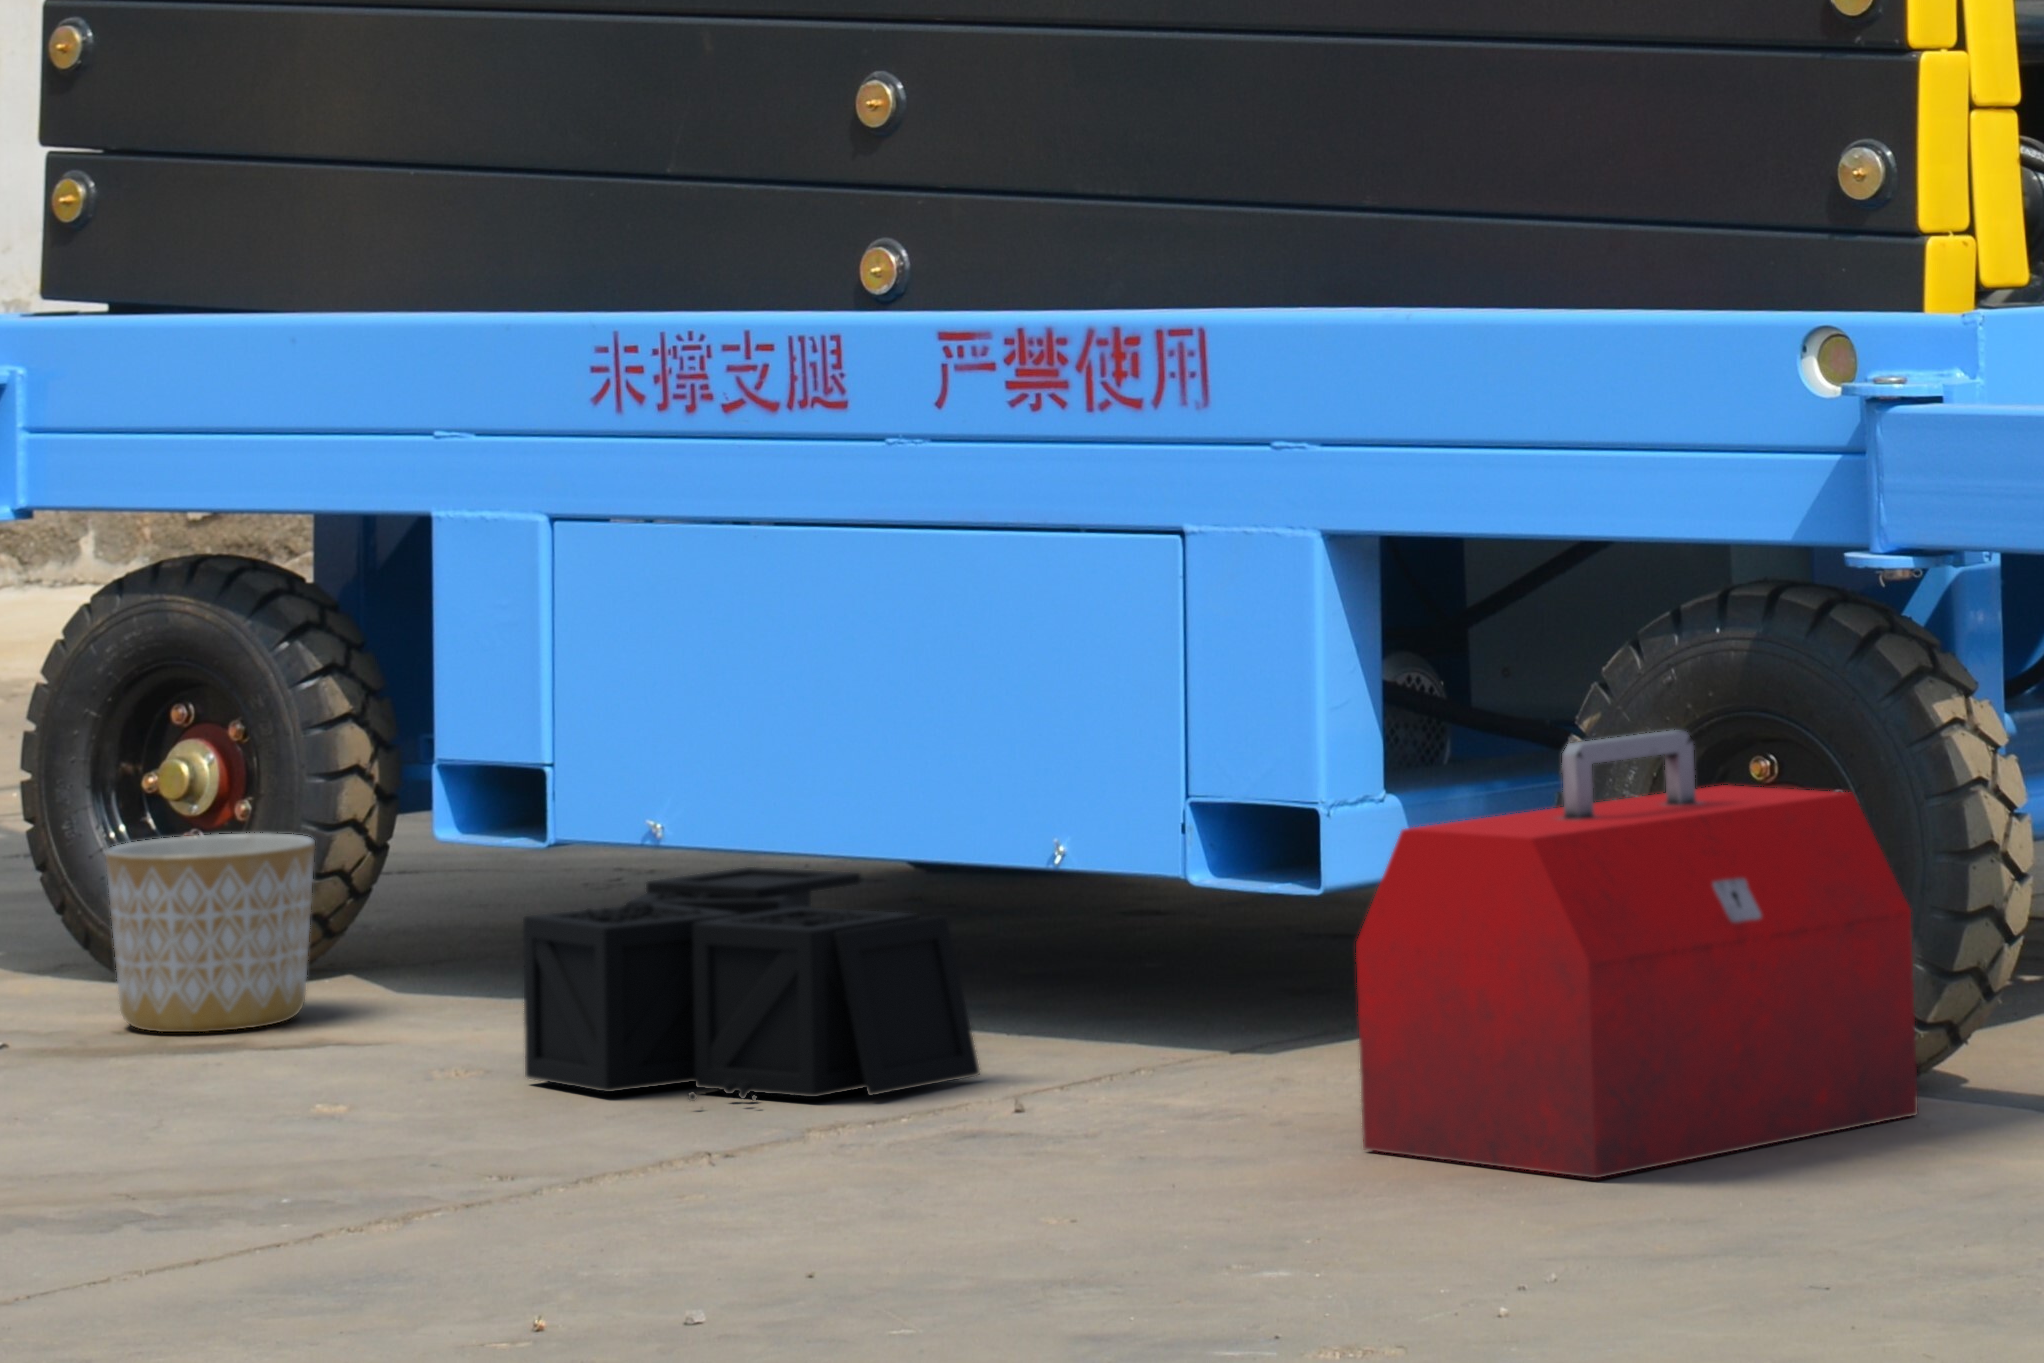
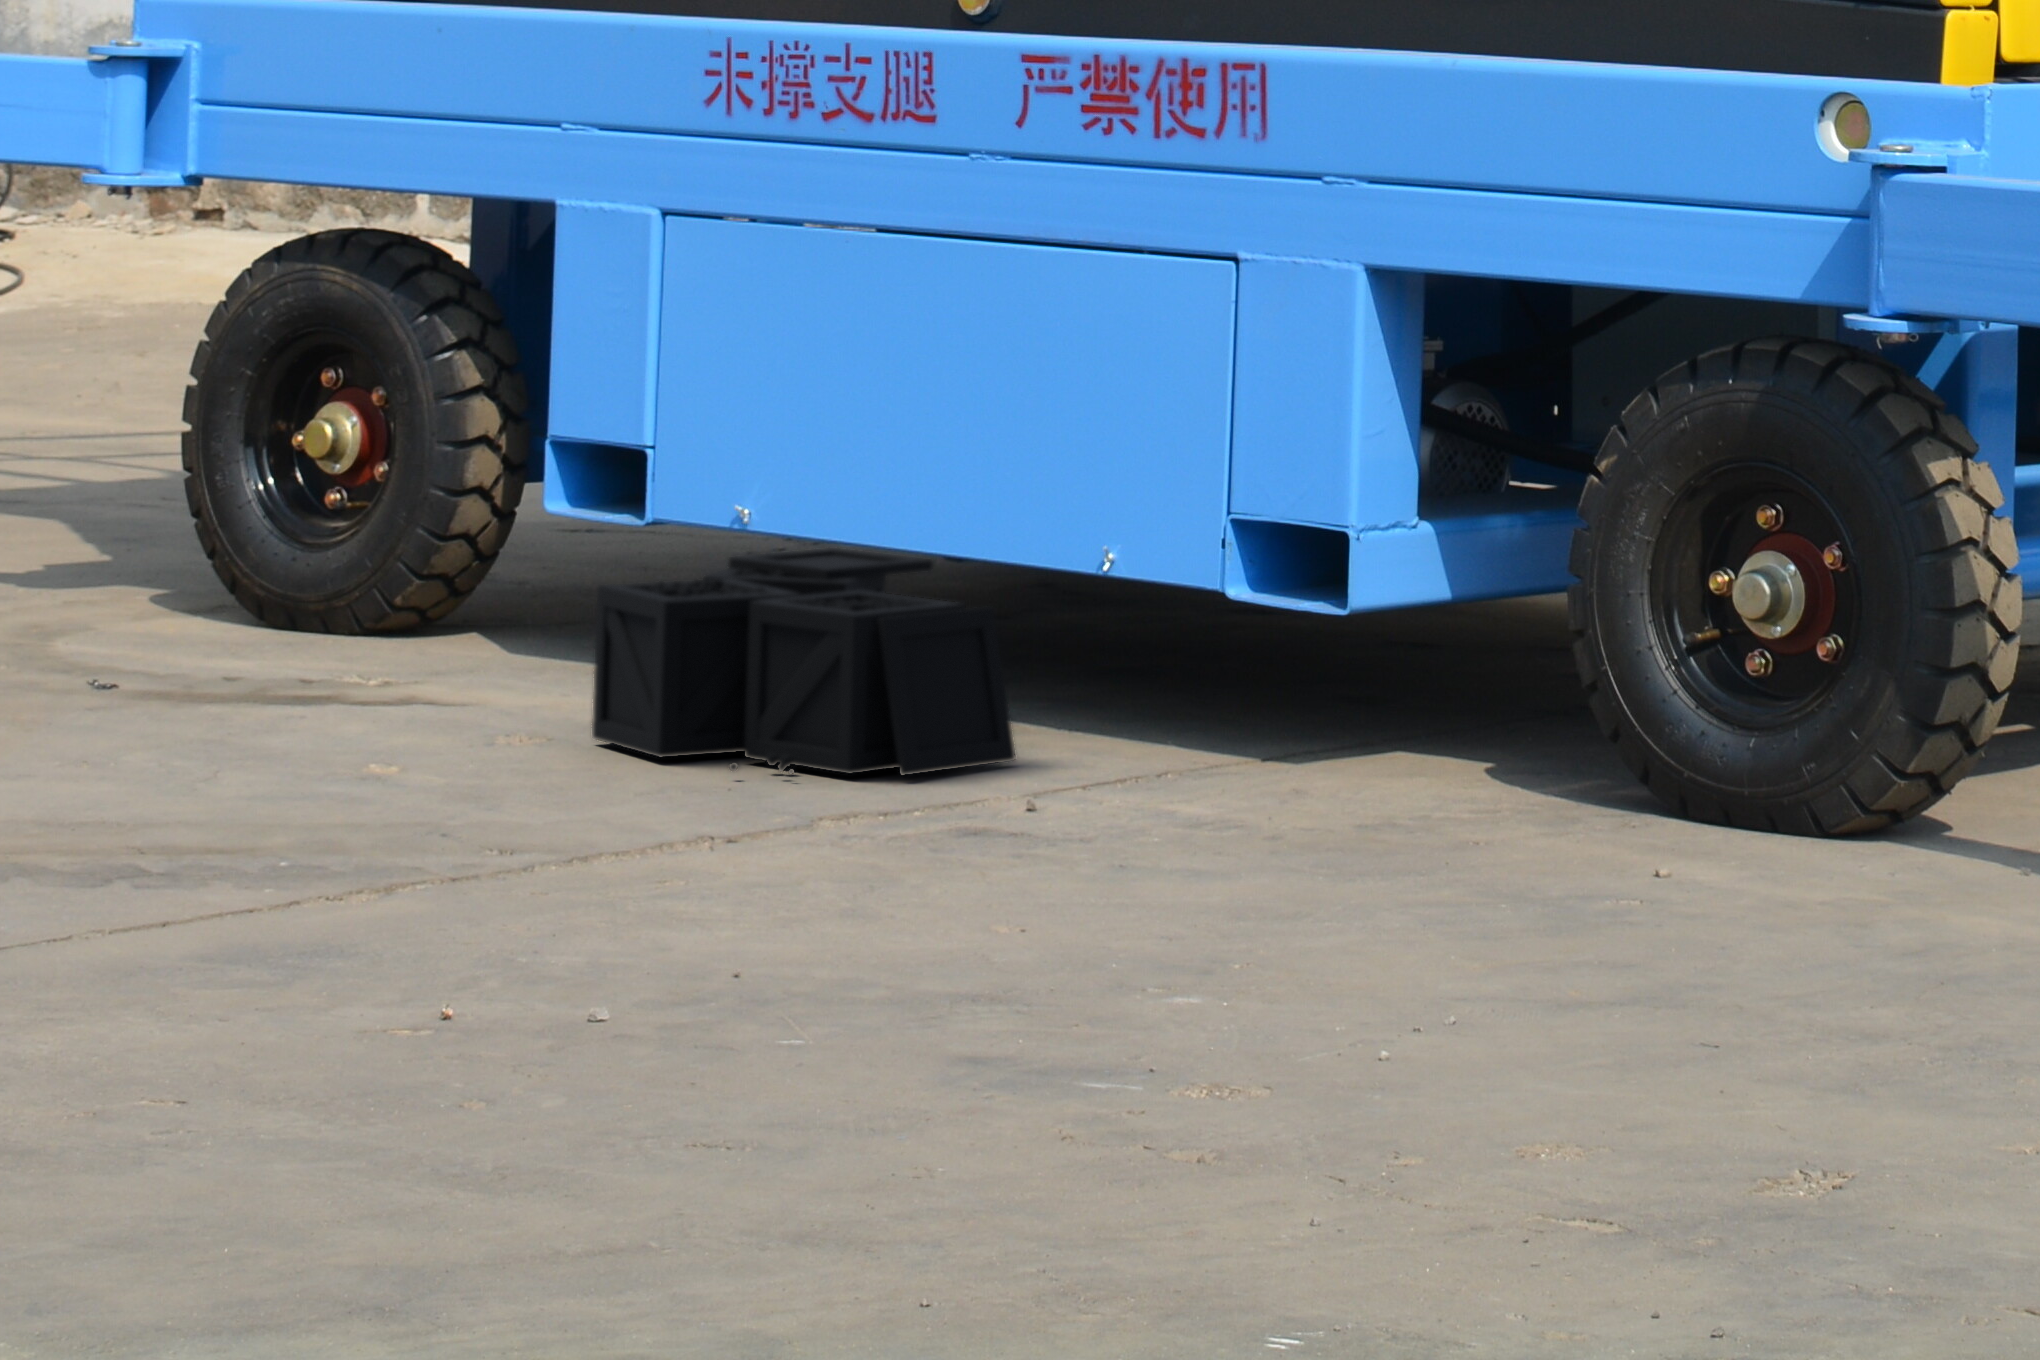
toolbox: present [1356,730,1918,1178] -> none [1340,470,1885,901]
planter: present [106,833,315,1032] -> none [244,488,442,674]

